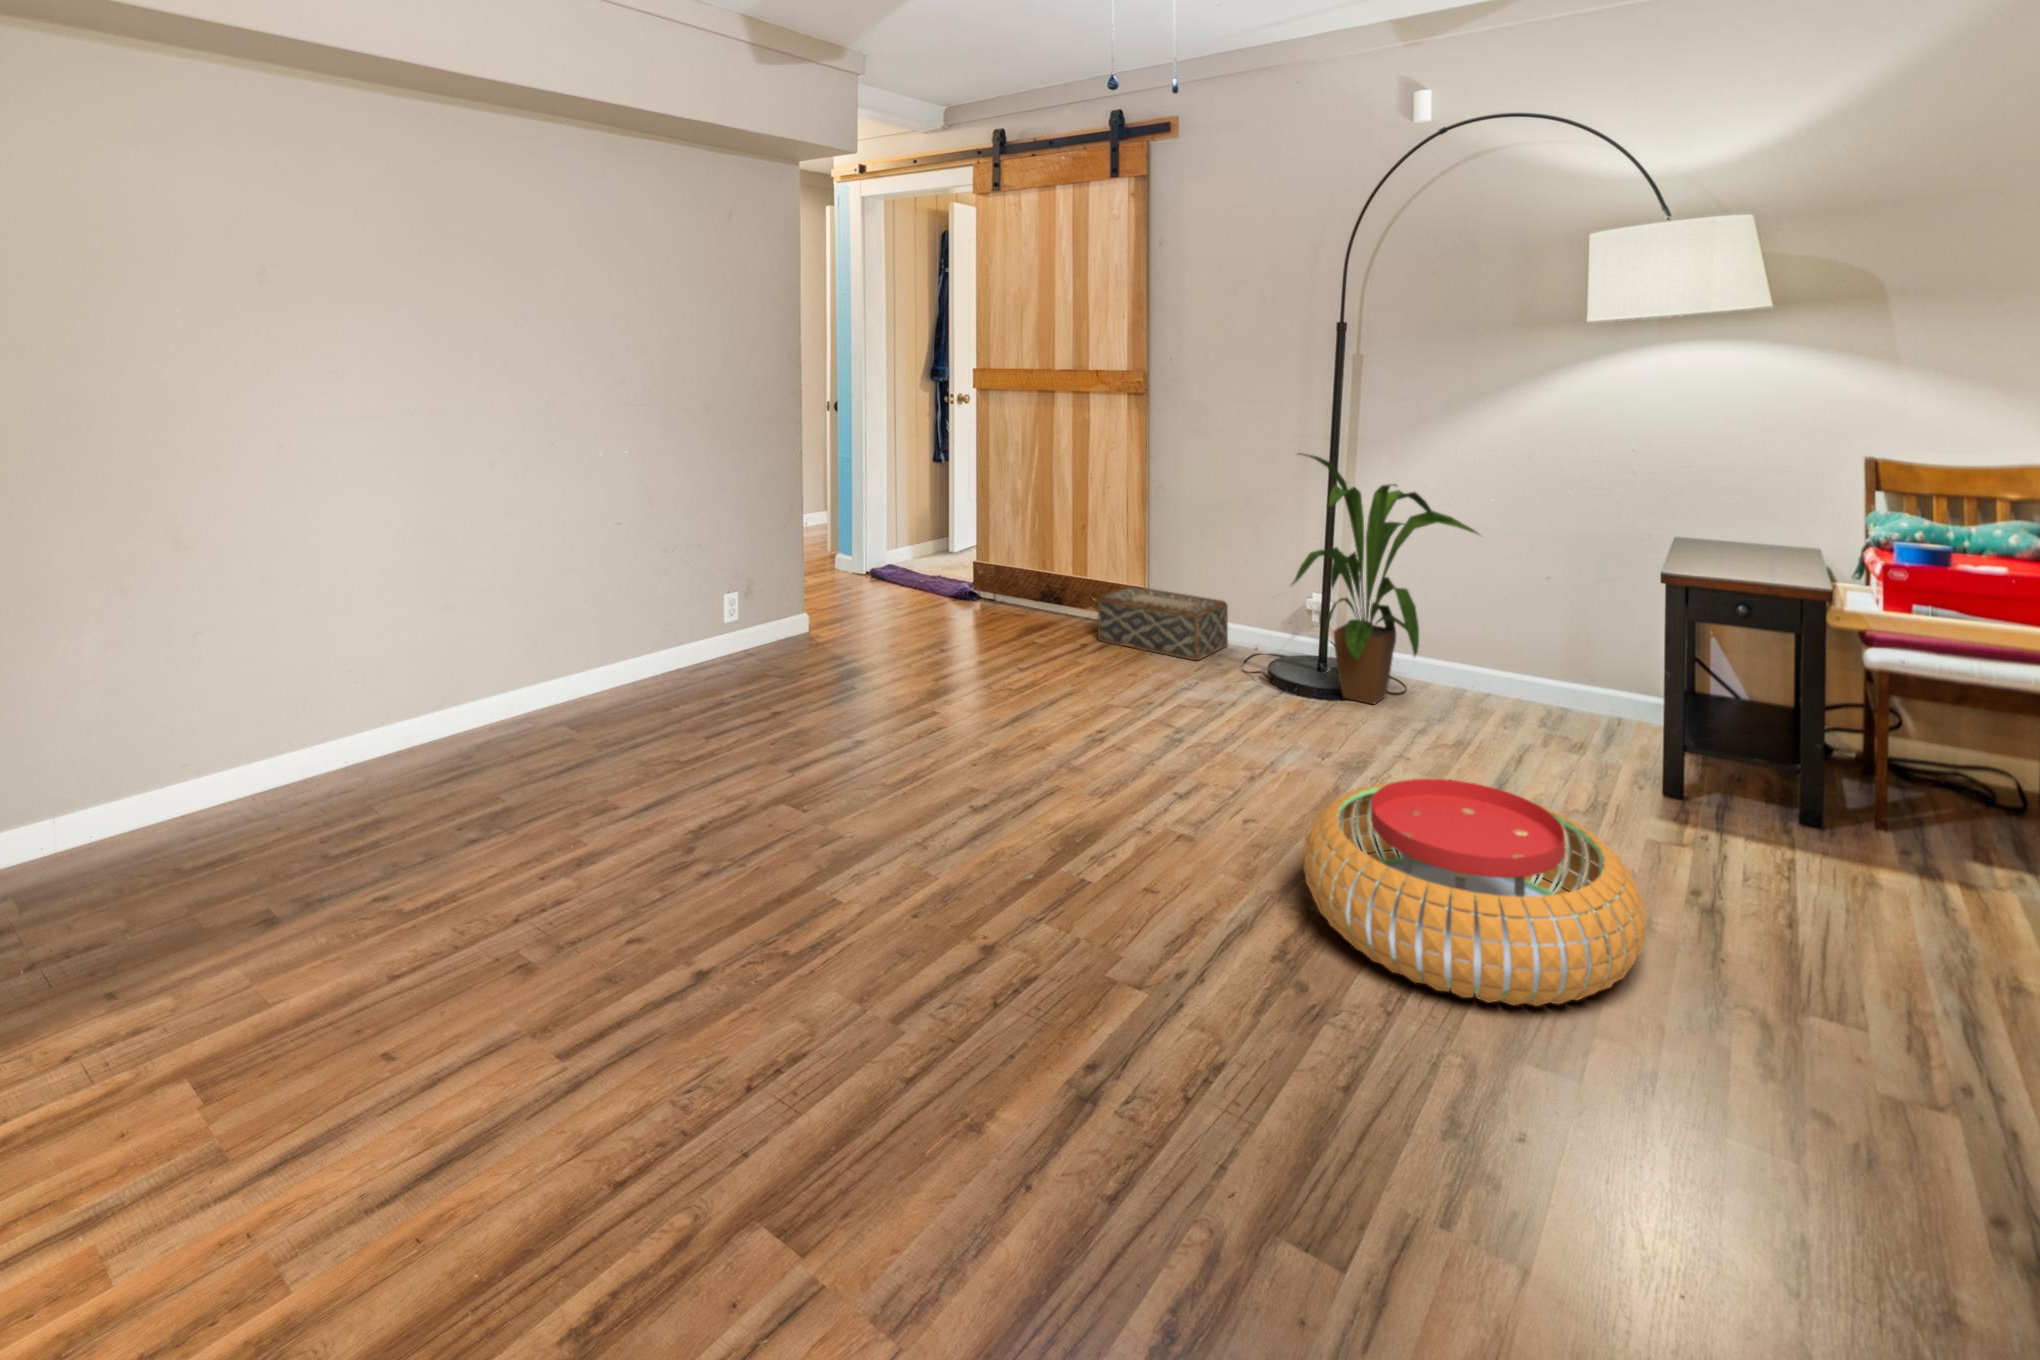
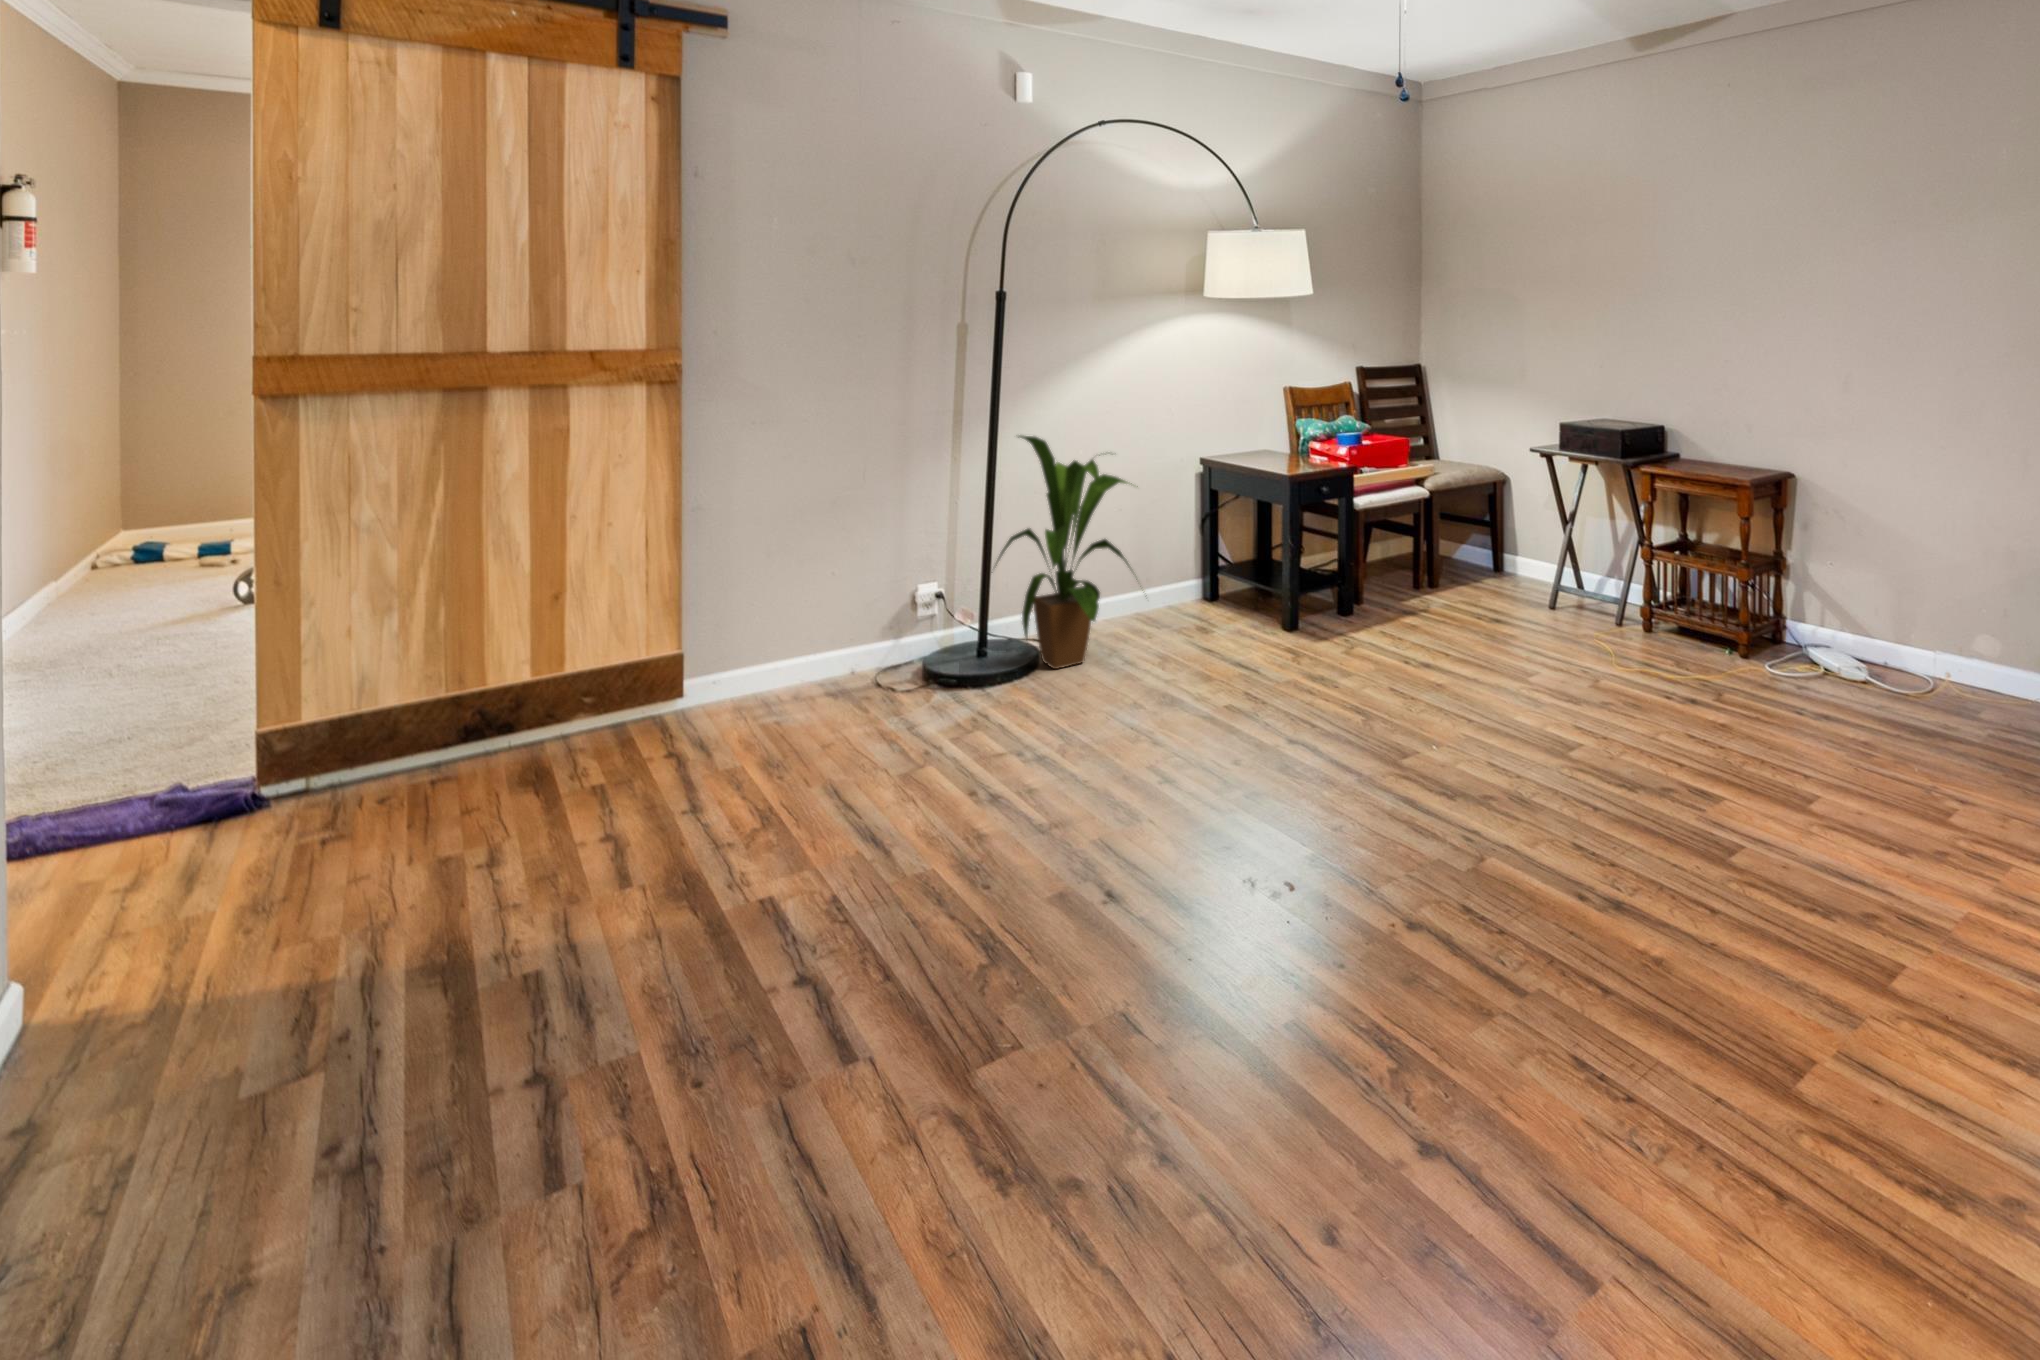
woven basket: present [1098,586,1228,660] -> none [674,630,863,744]
pouf: present [1304,779,1646,1006] -> none [1339,632,1551,765]

